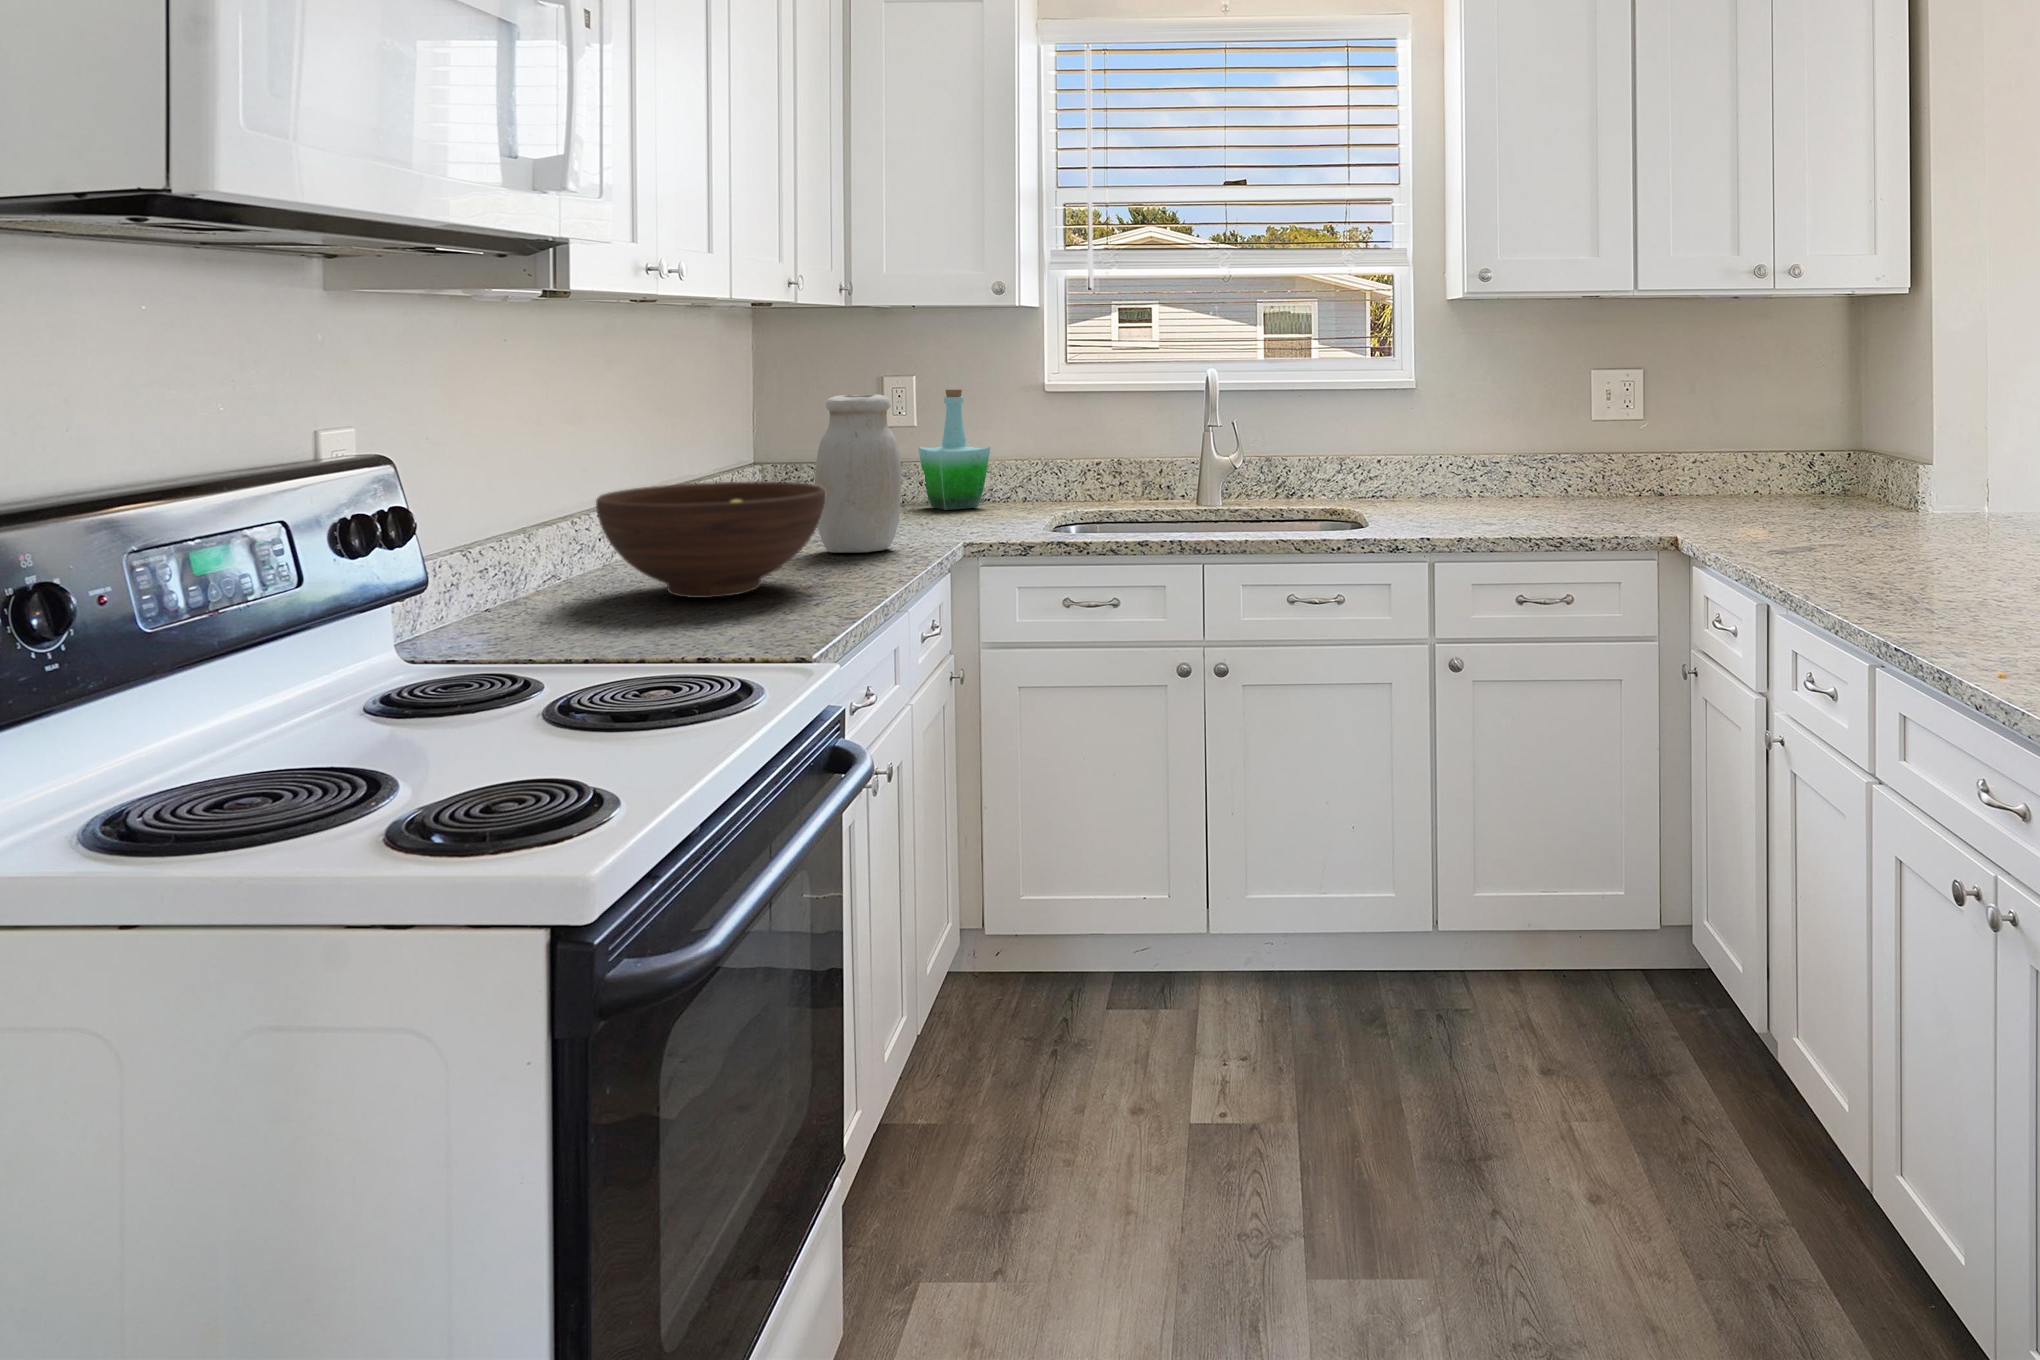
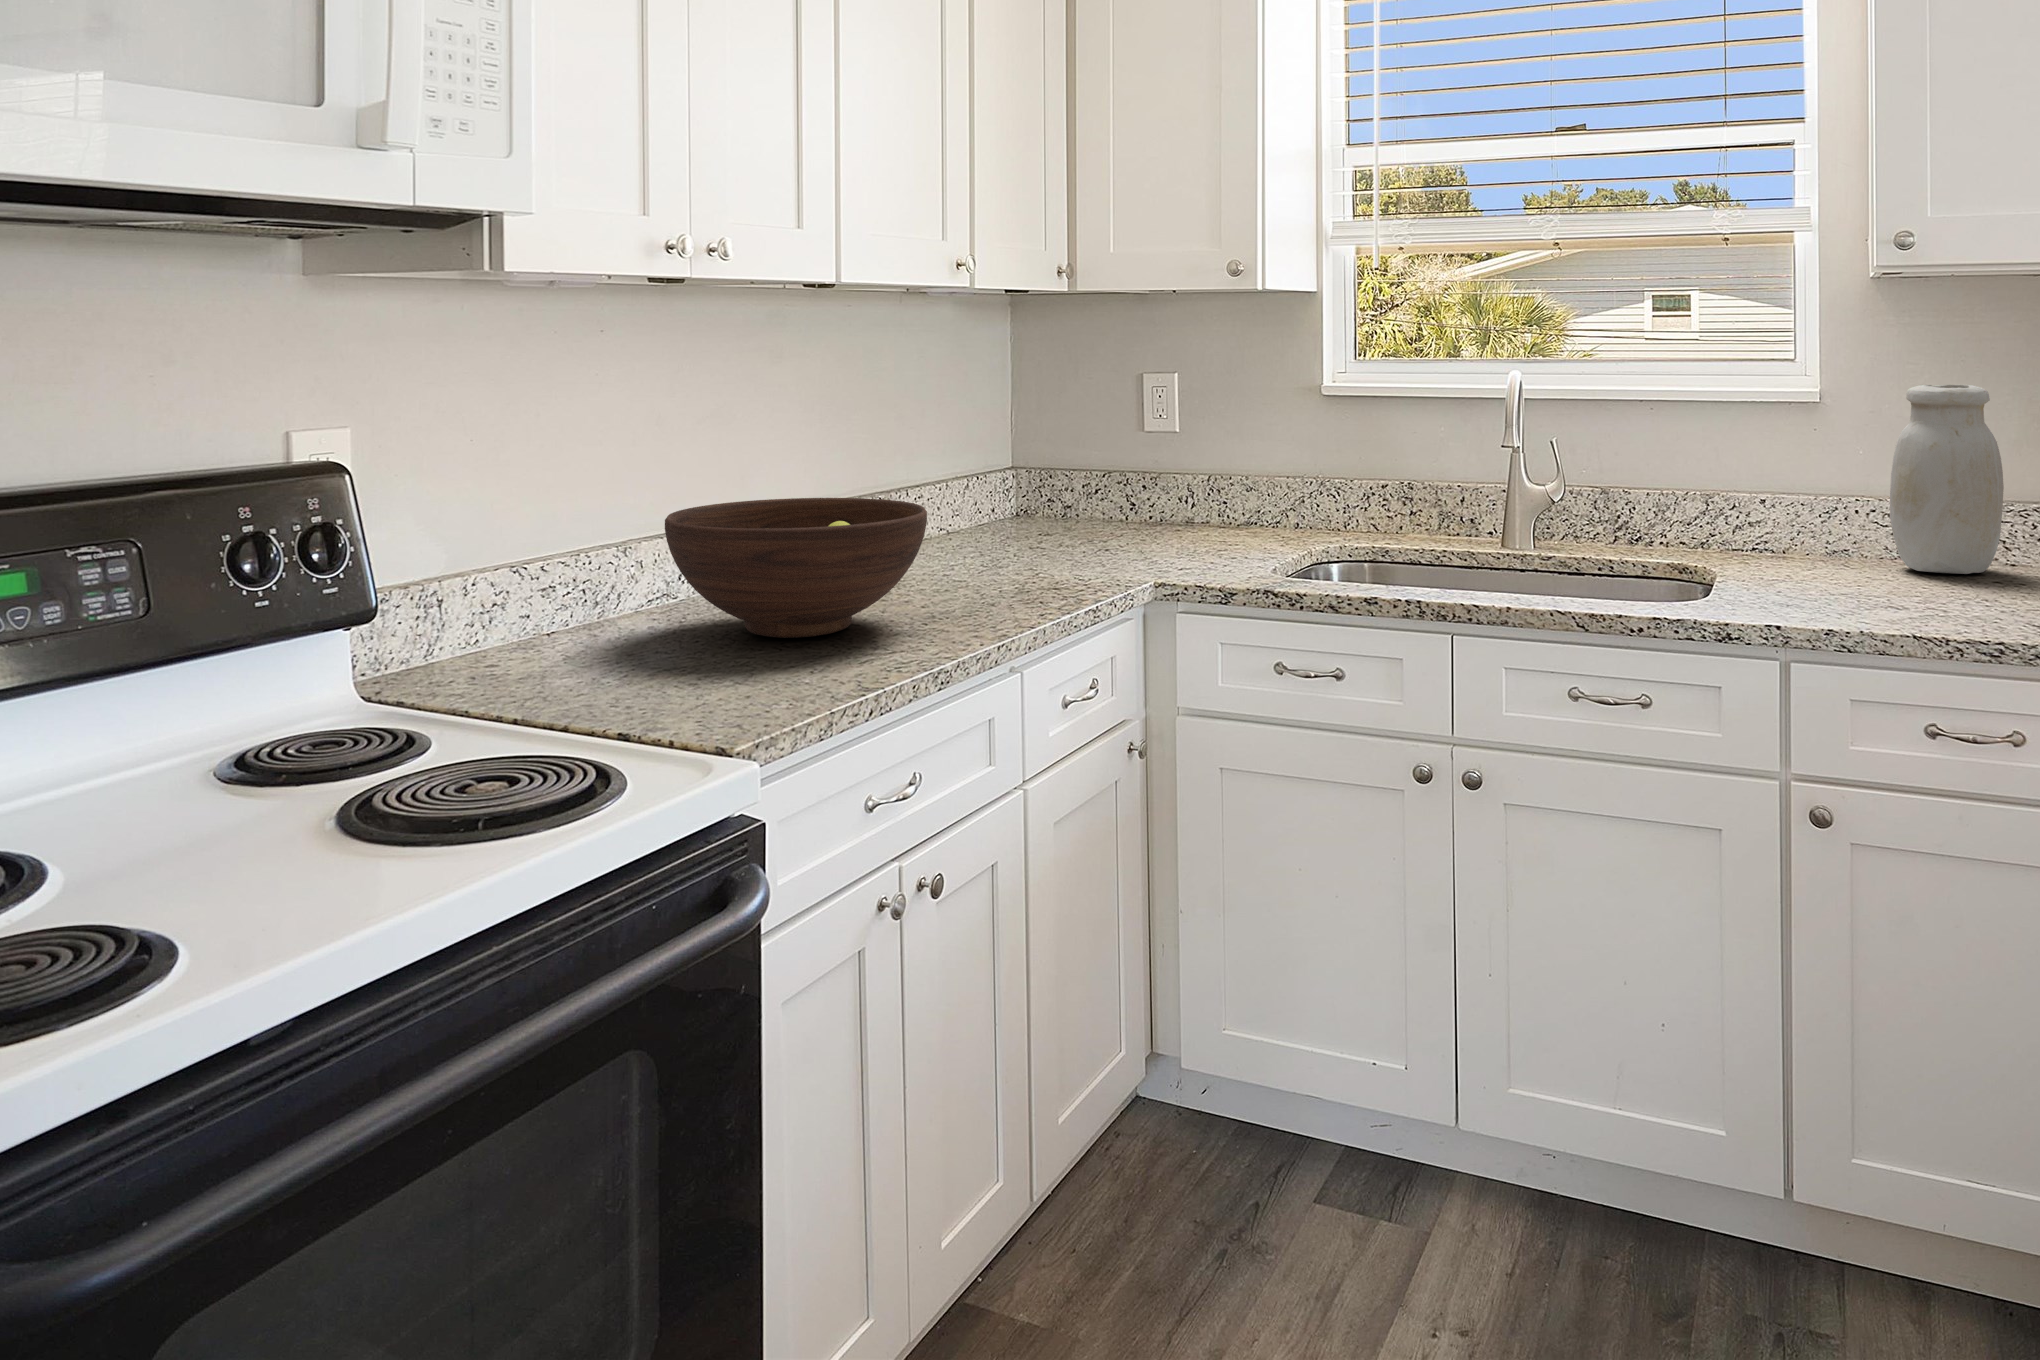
bottle: present [918,389,990,510] -> none [1172,390,1249,533]
jar: present [815,394,901,553] -> present [1890,384,2004,574]

